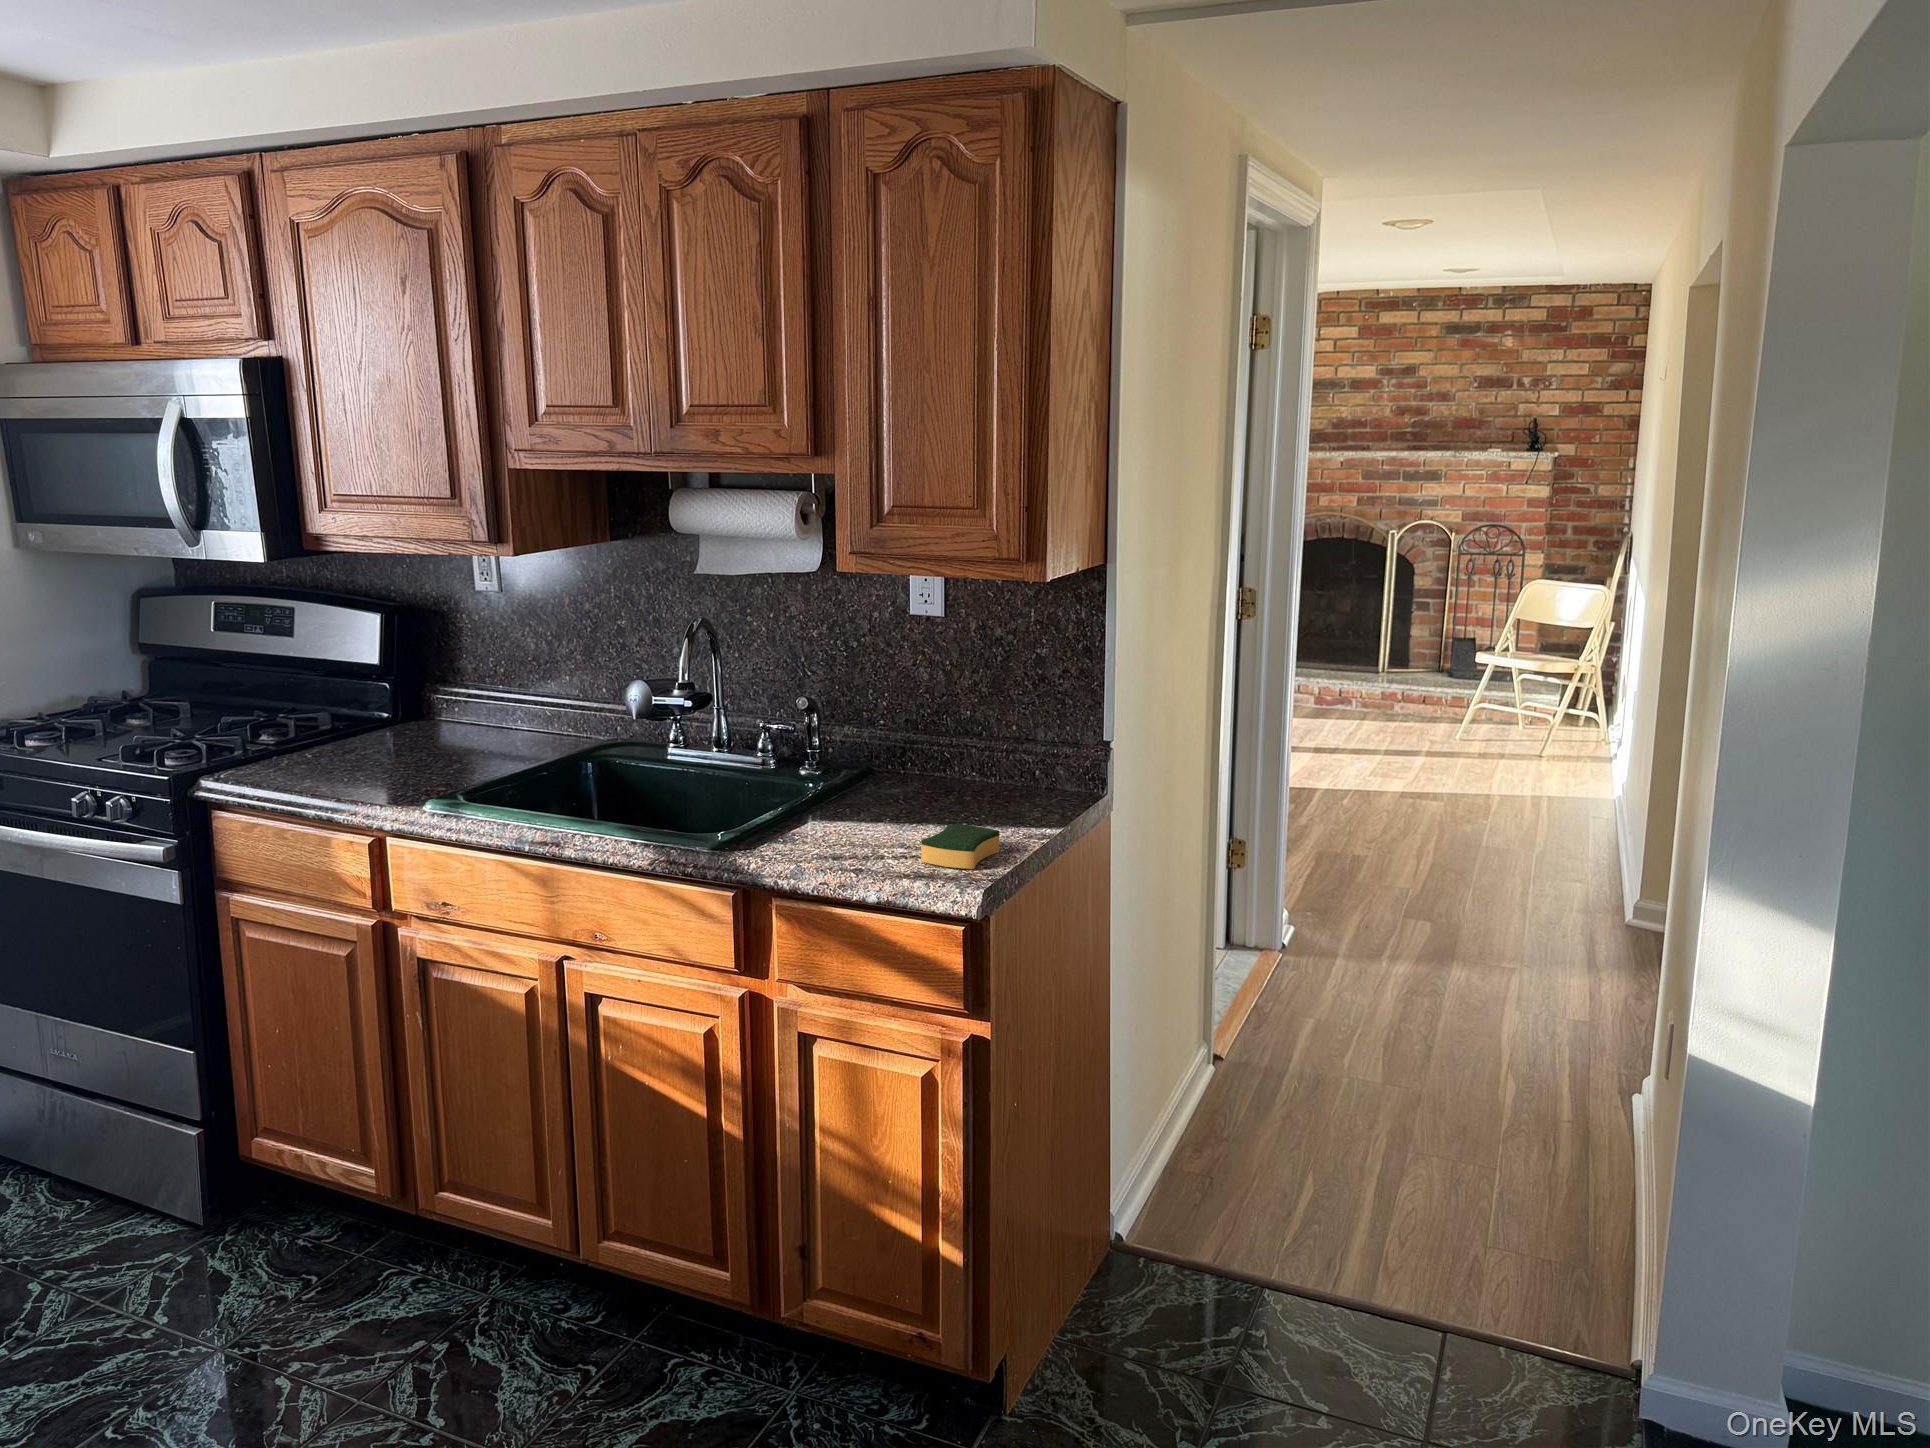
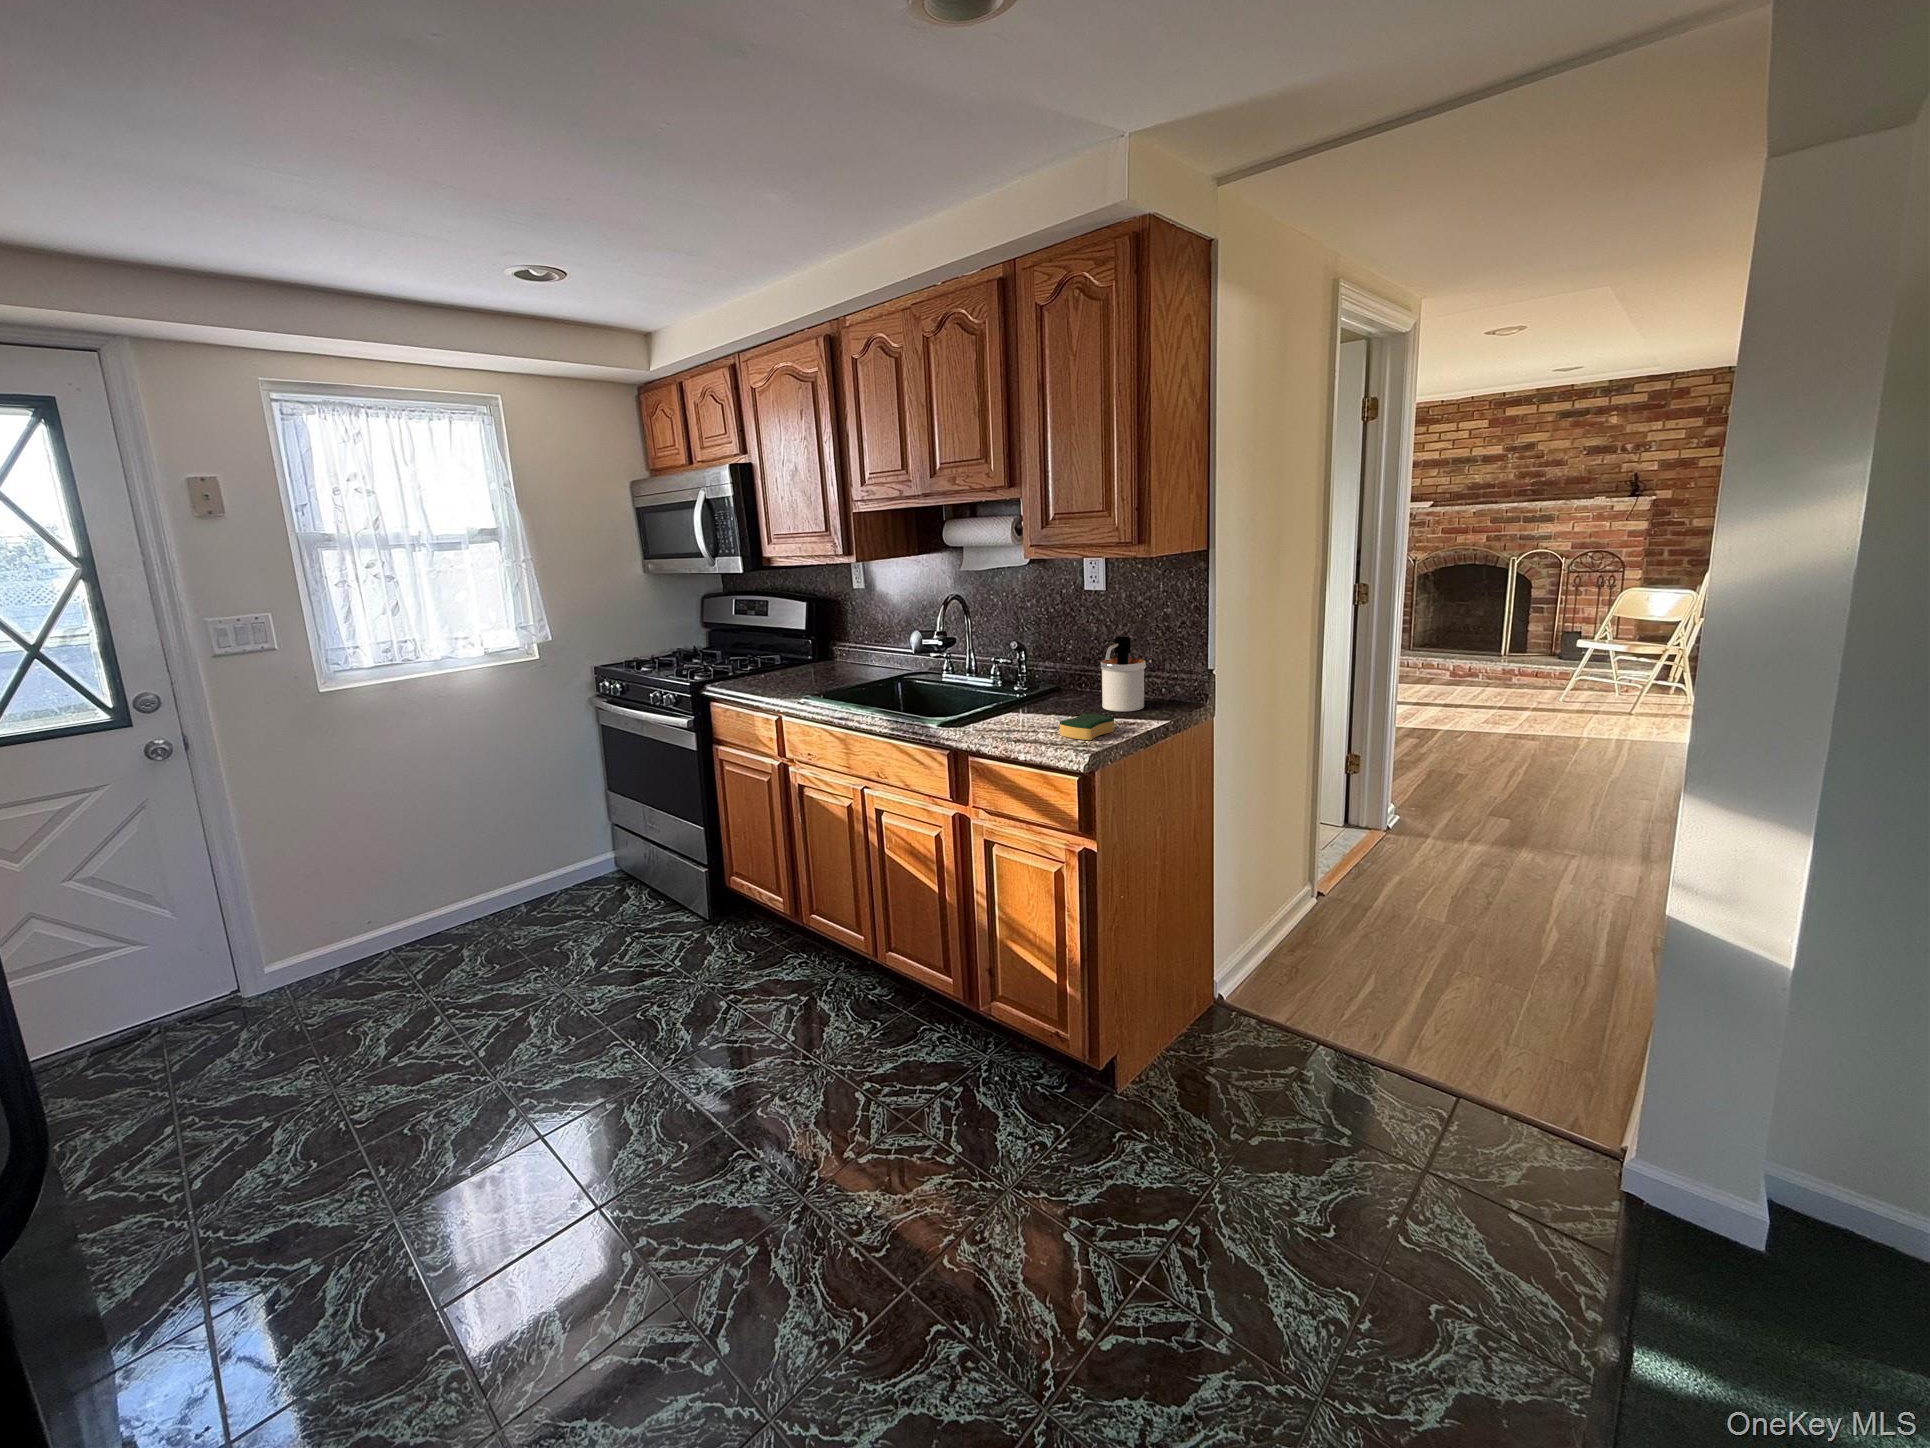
soap dispenser: none [955,697,1023,815] -> present [1100,636,1145,712]

